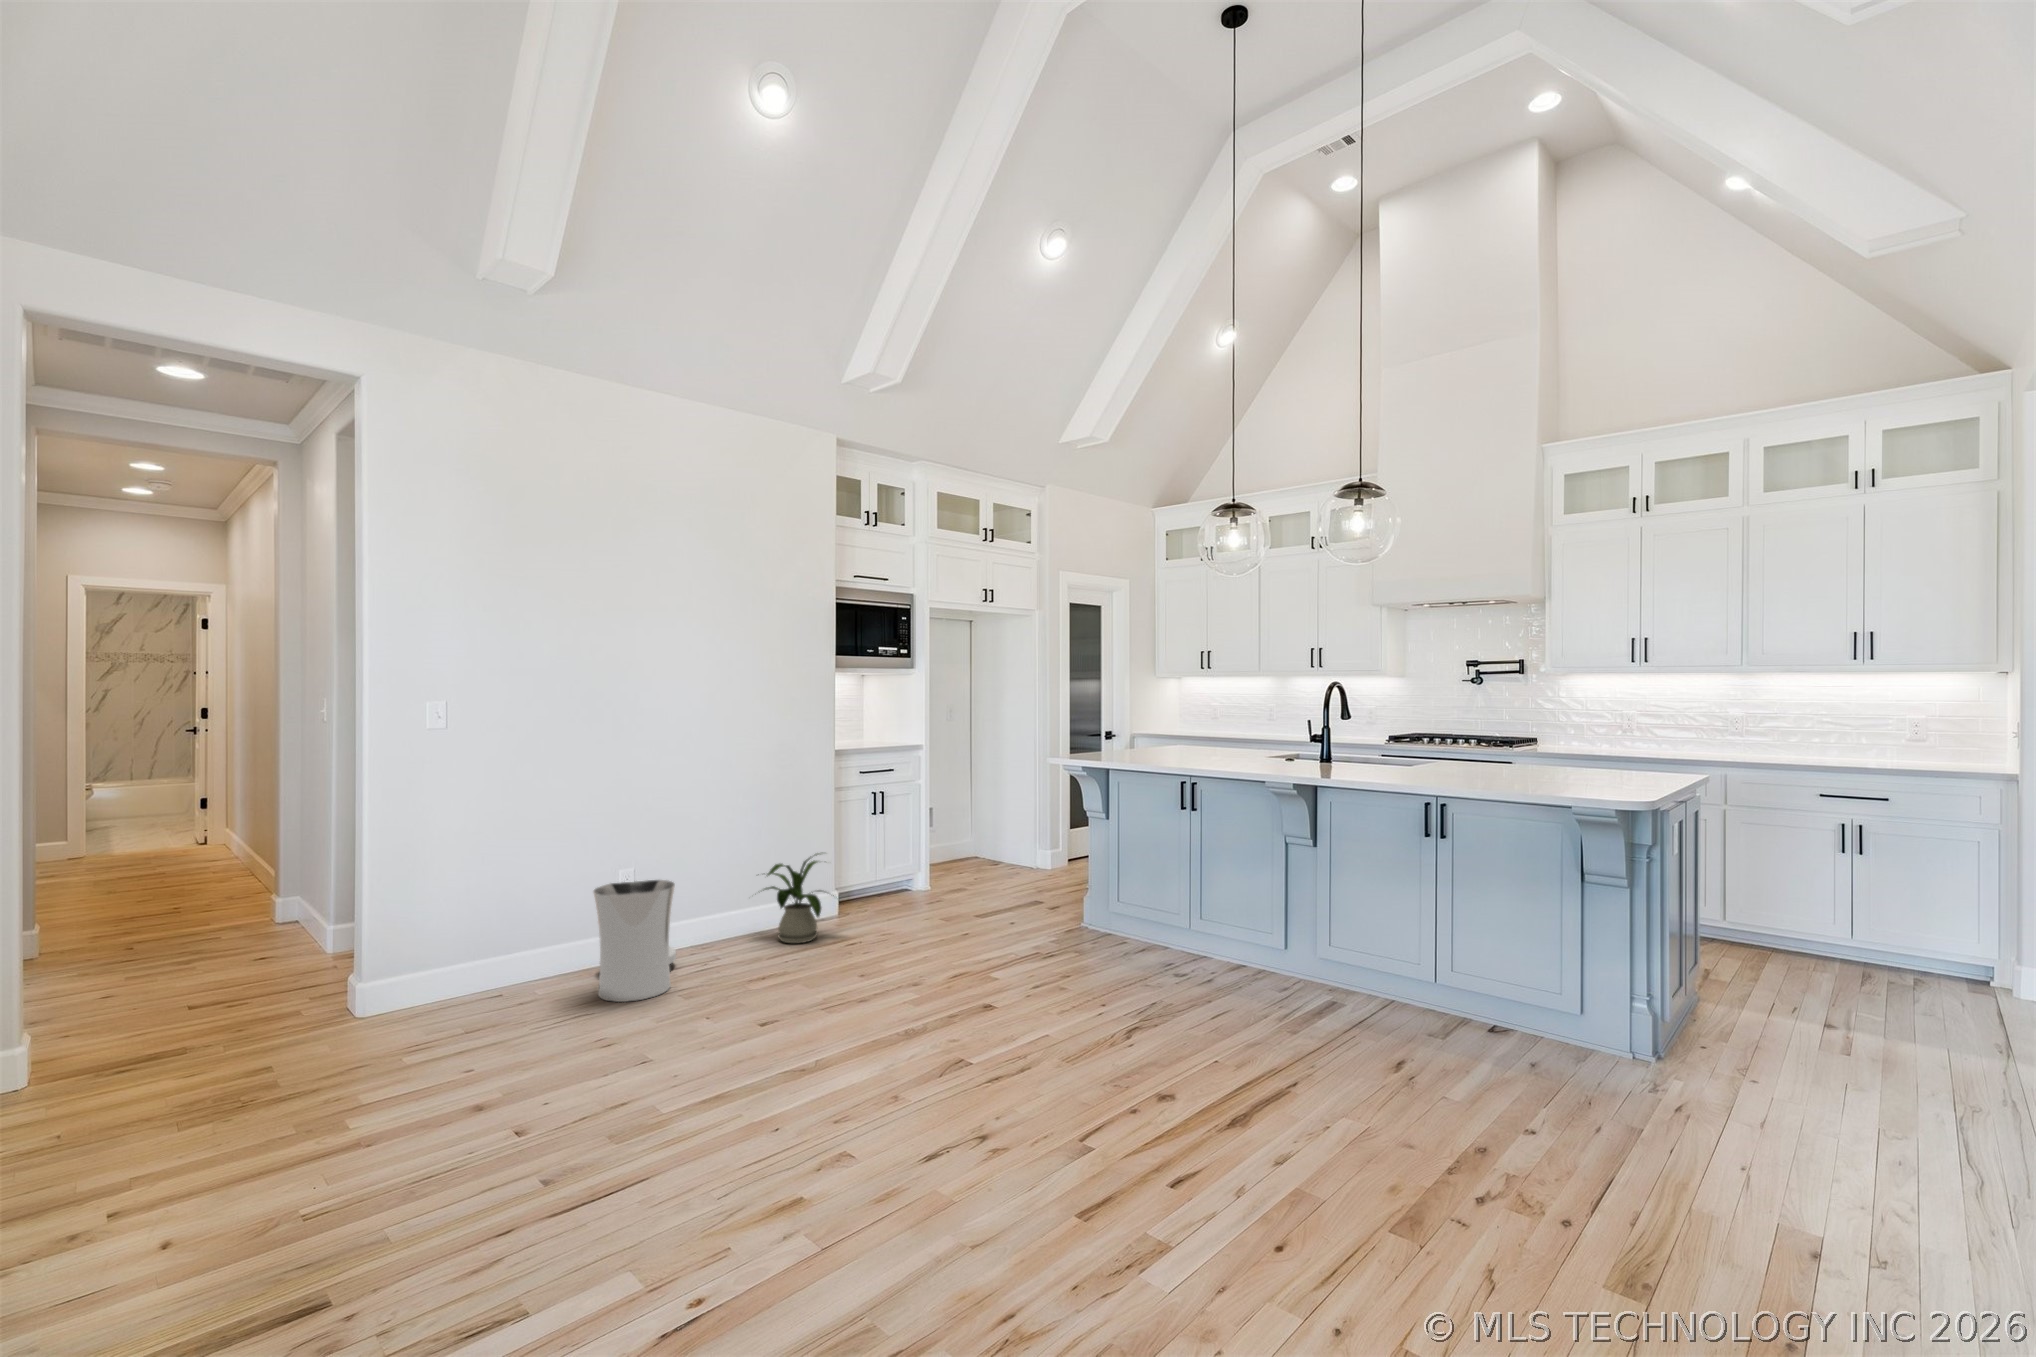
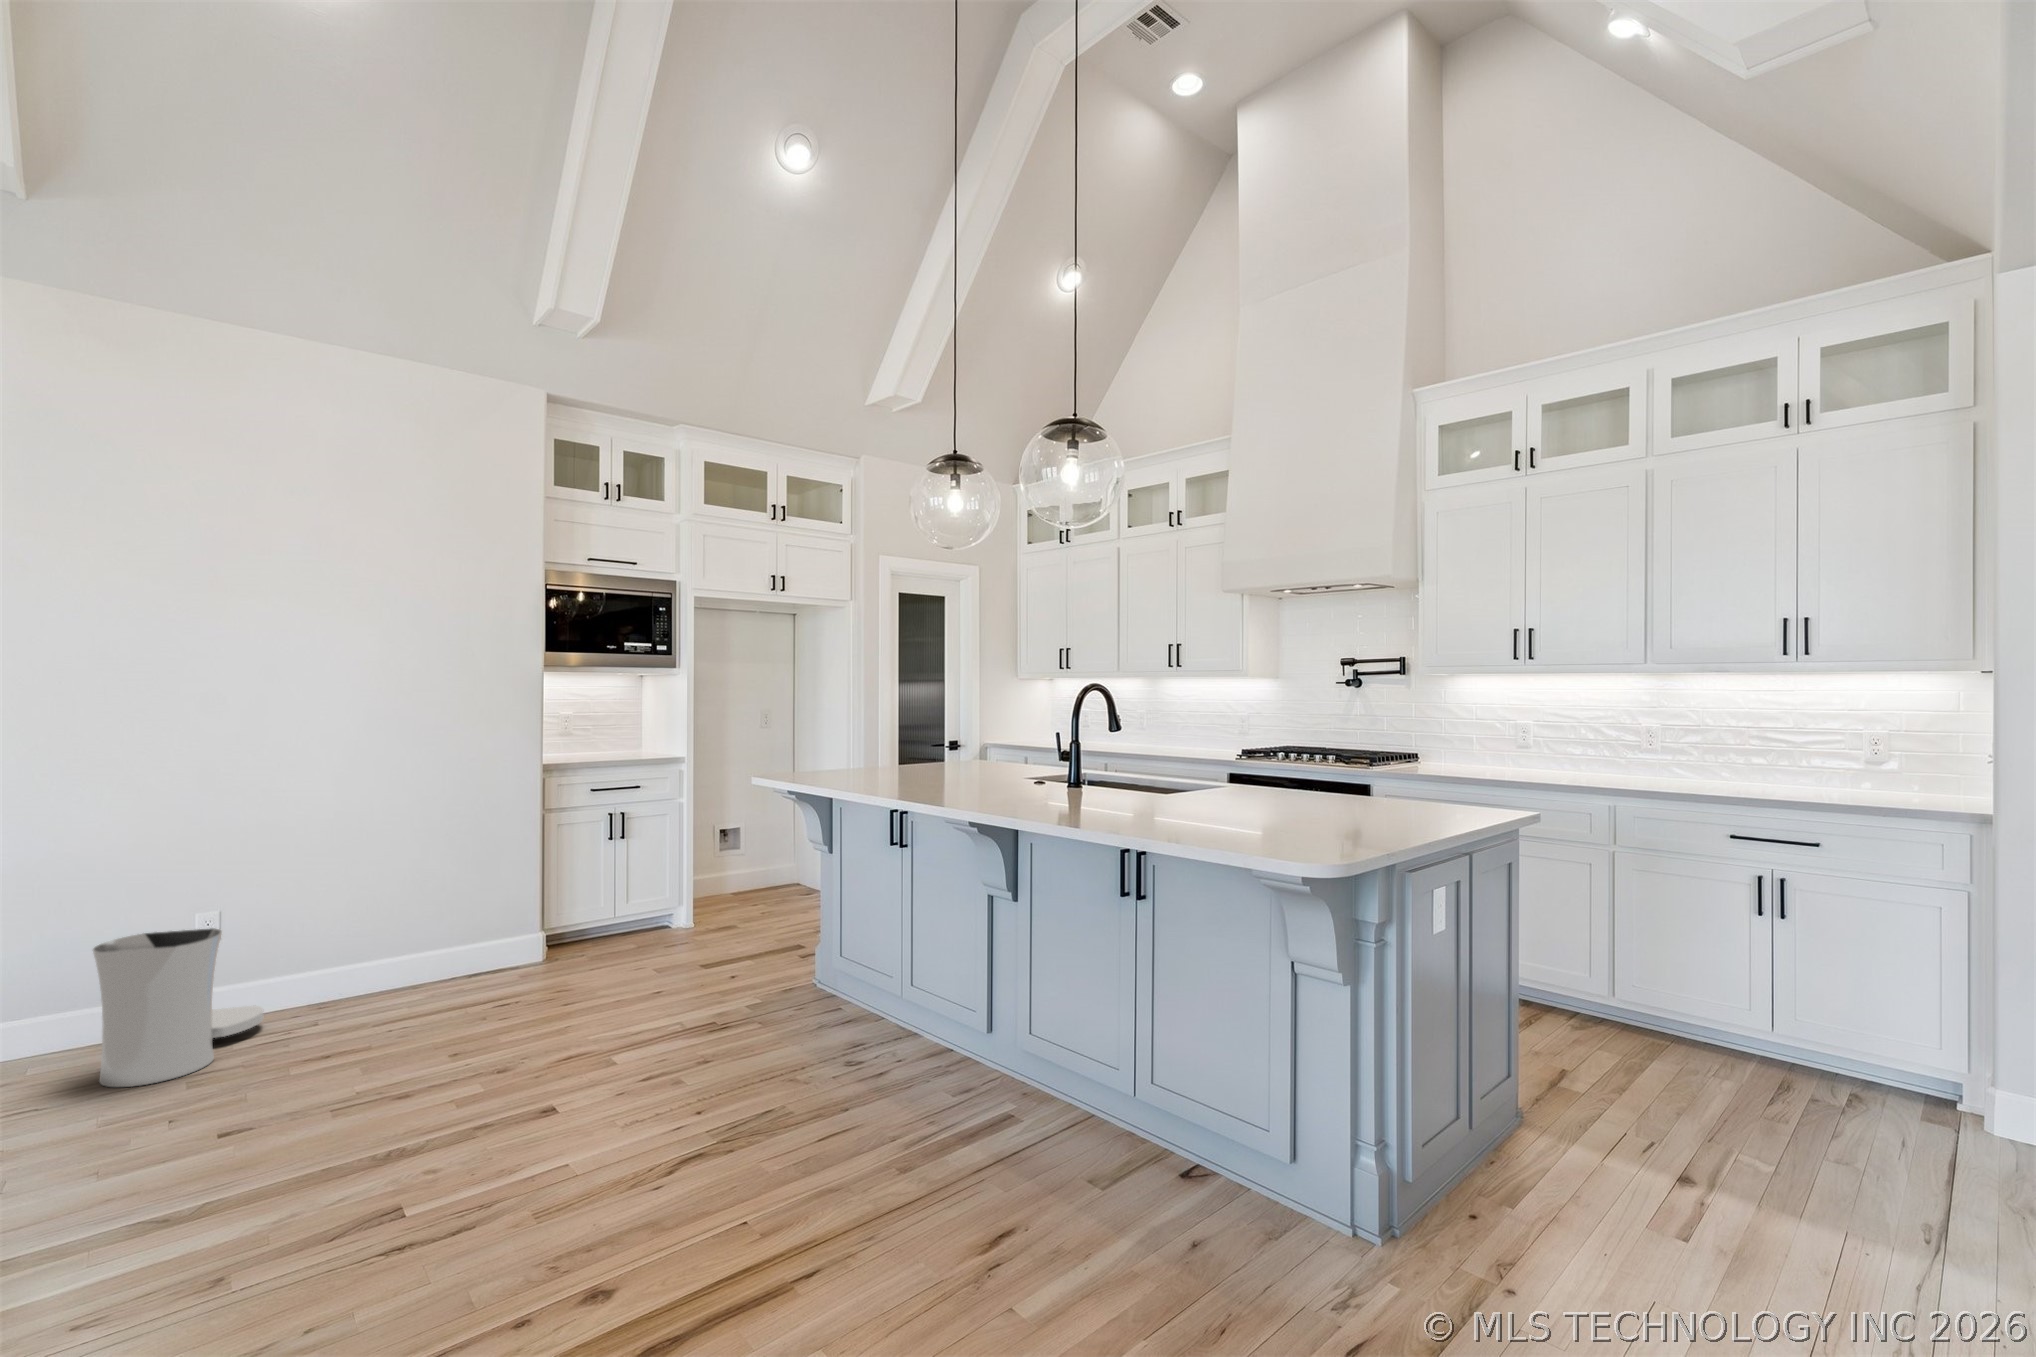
house plant: present [763,853,821,944] -> none [395,892,511,1003]

